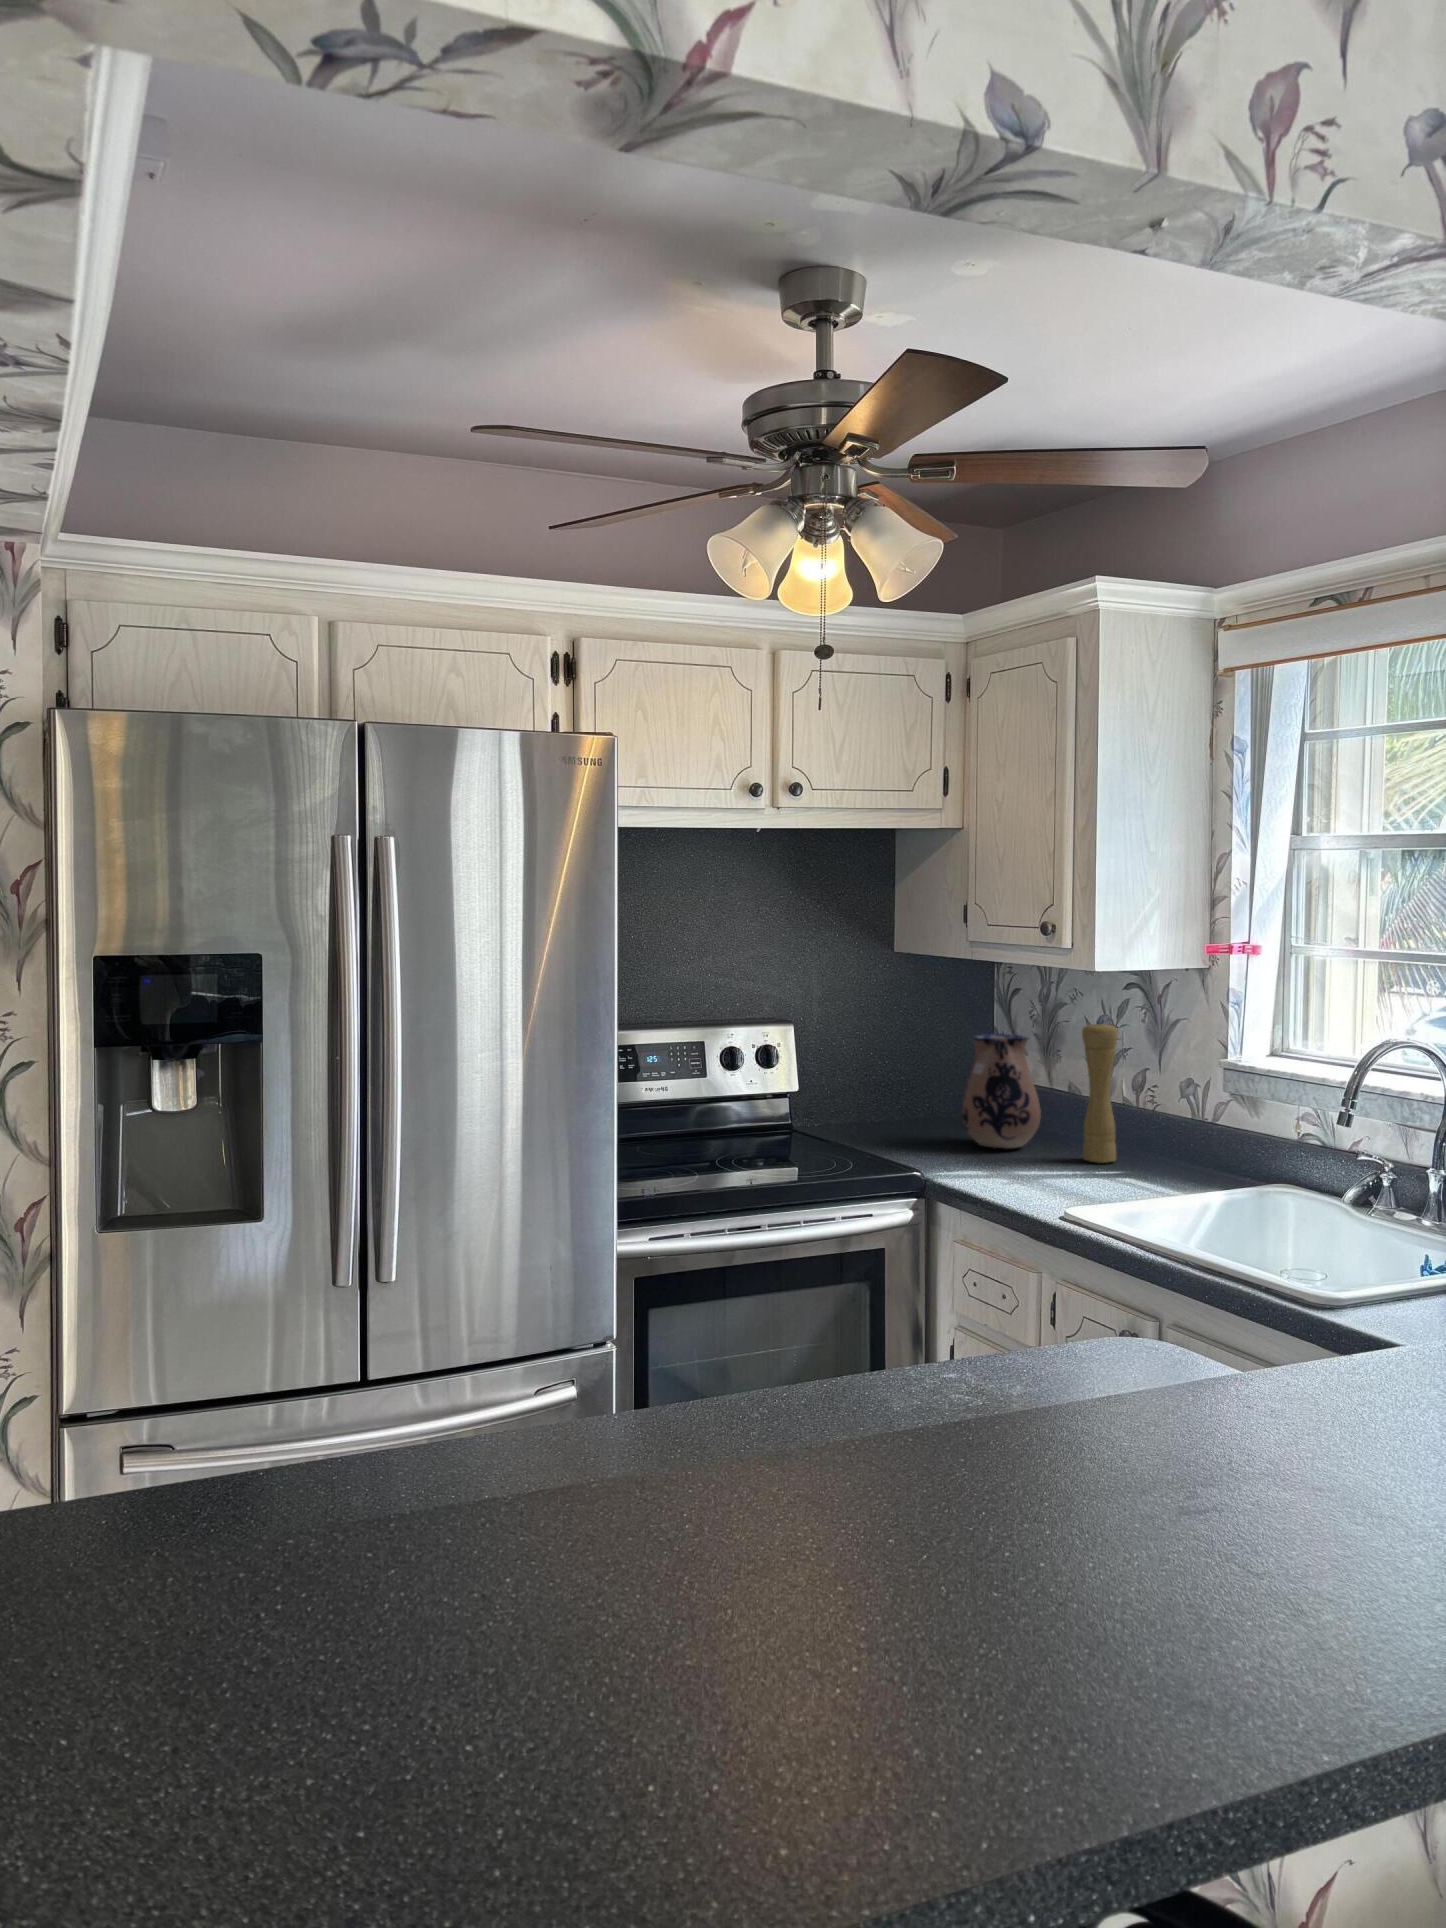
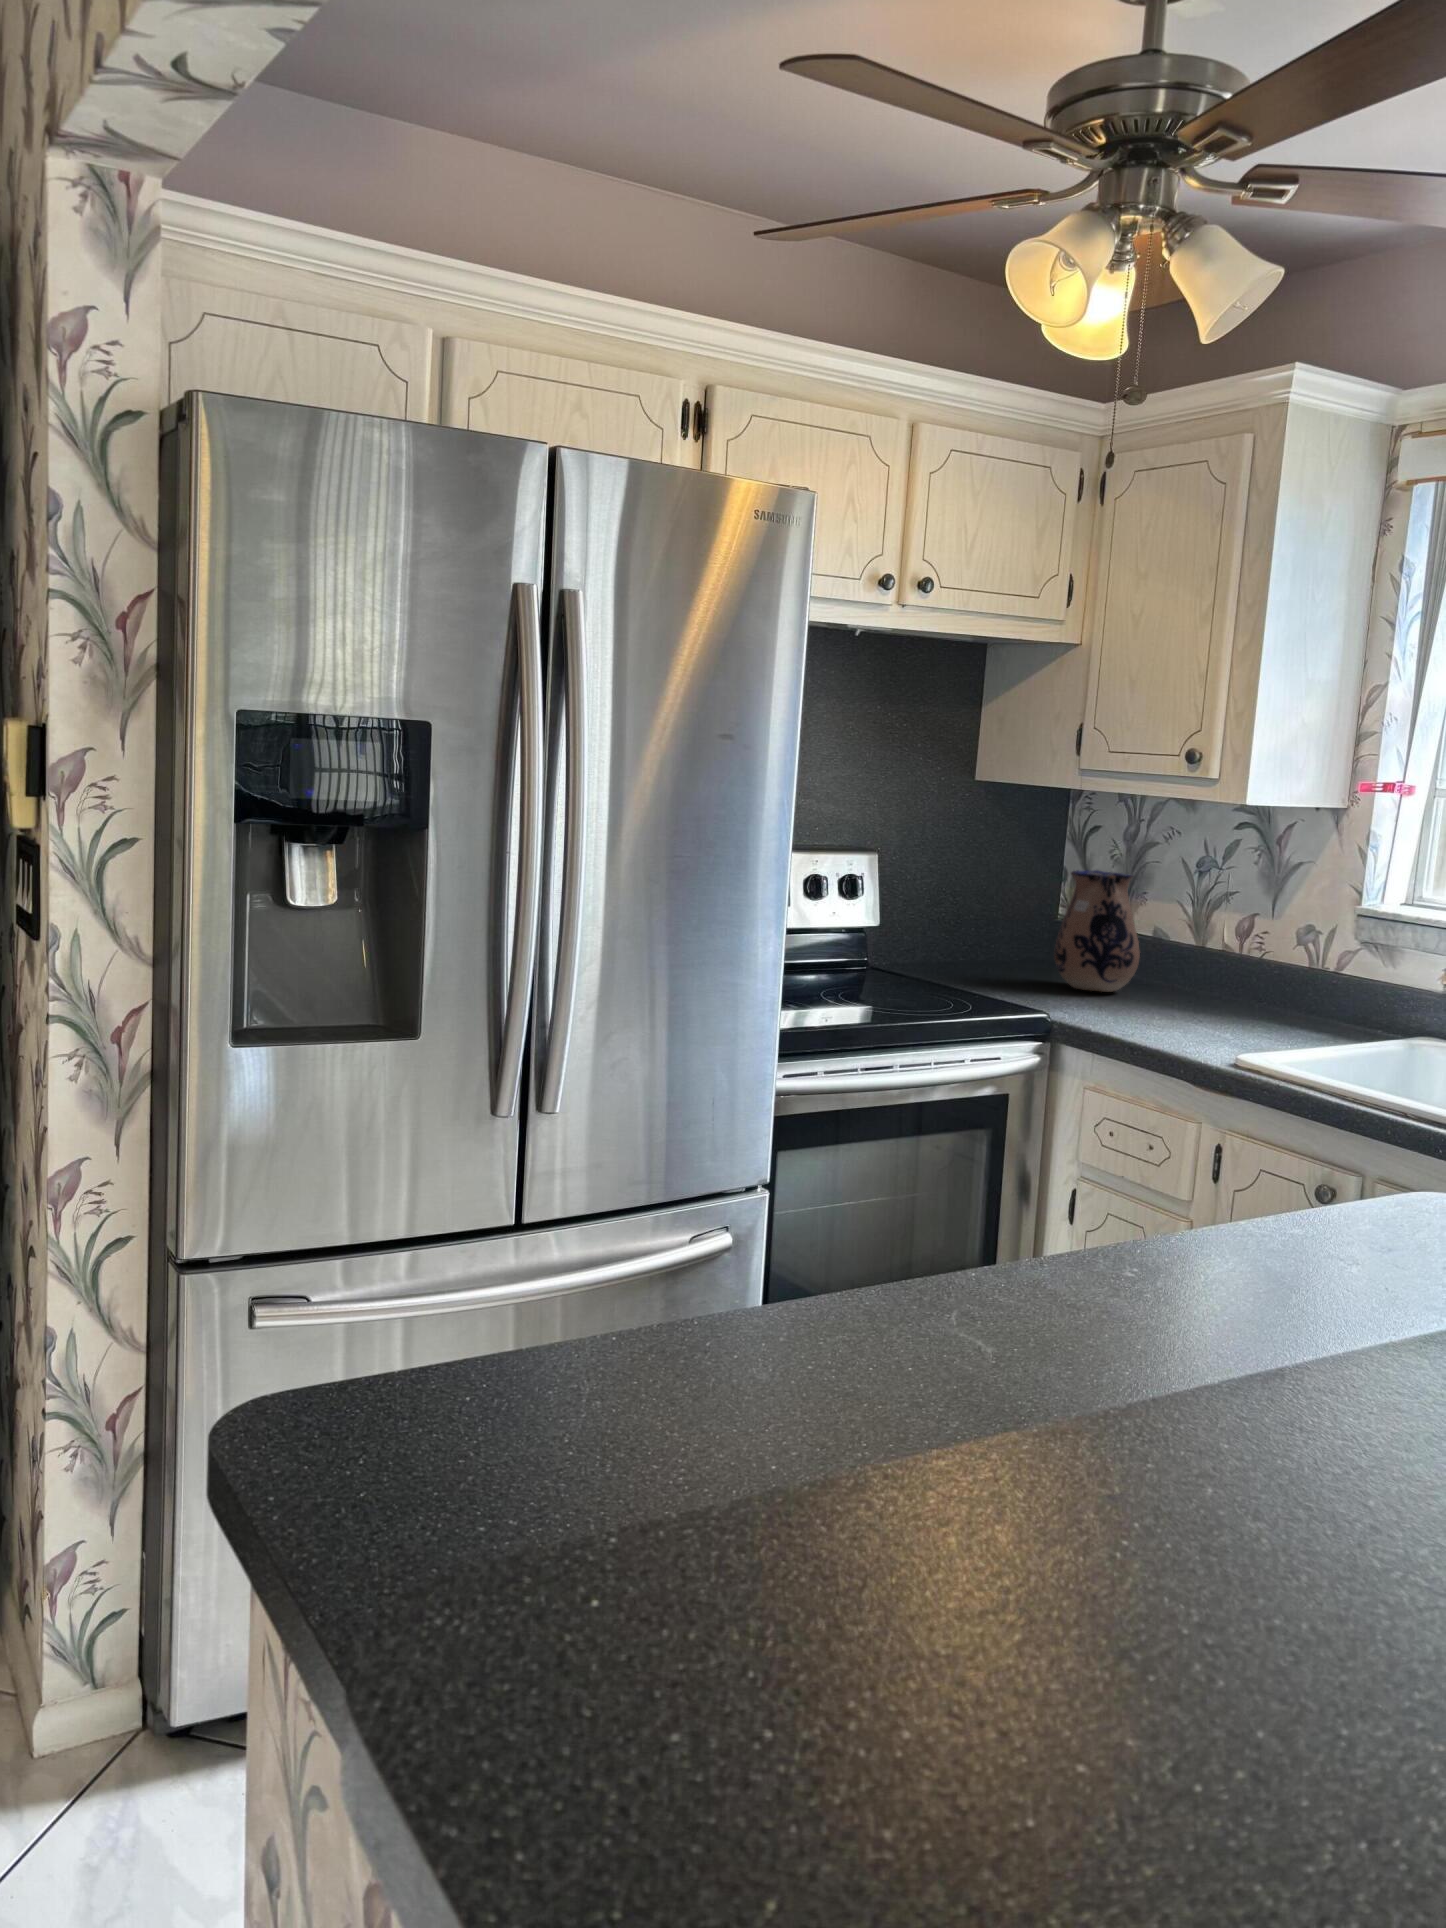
pepper mill: present [1082,1022,1118,1163] -> none [1190,861,1241,1009]

